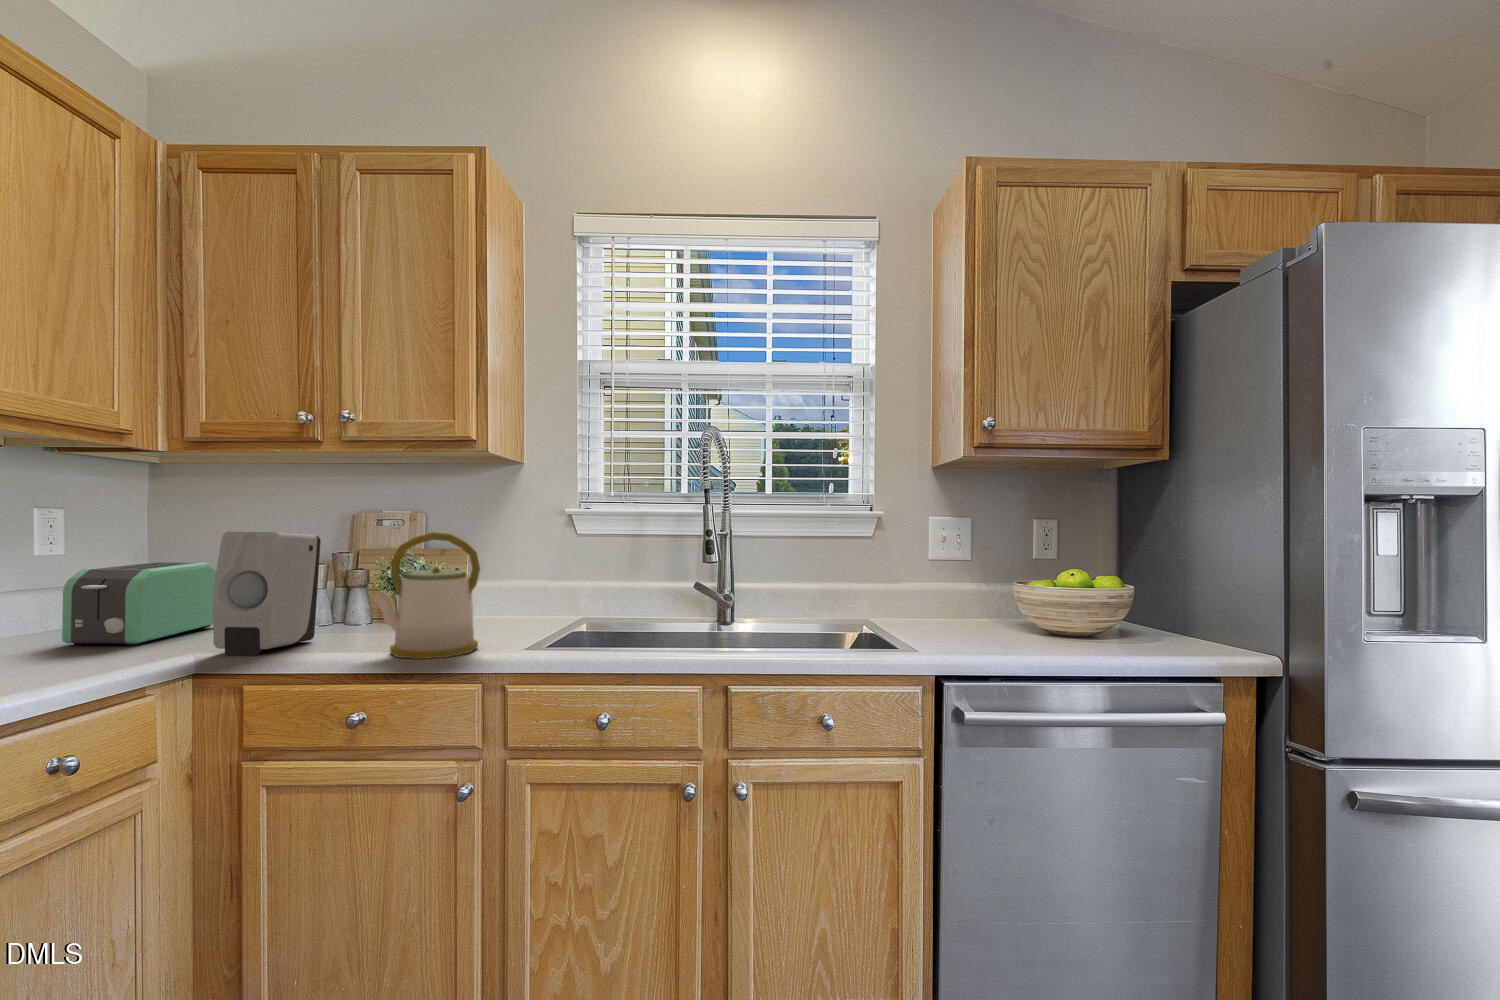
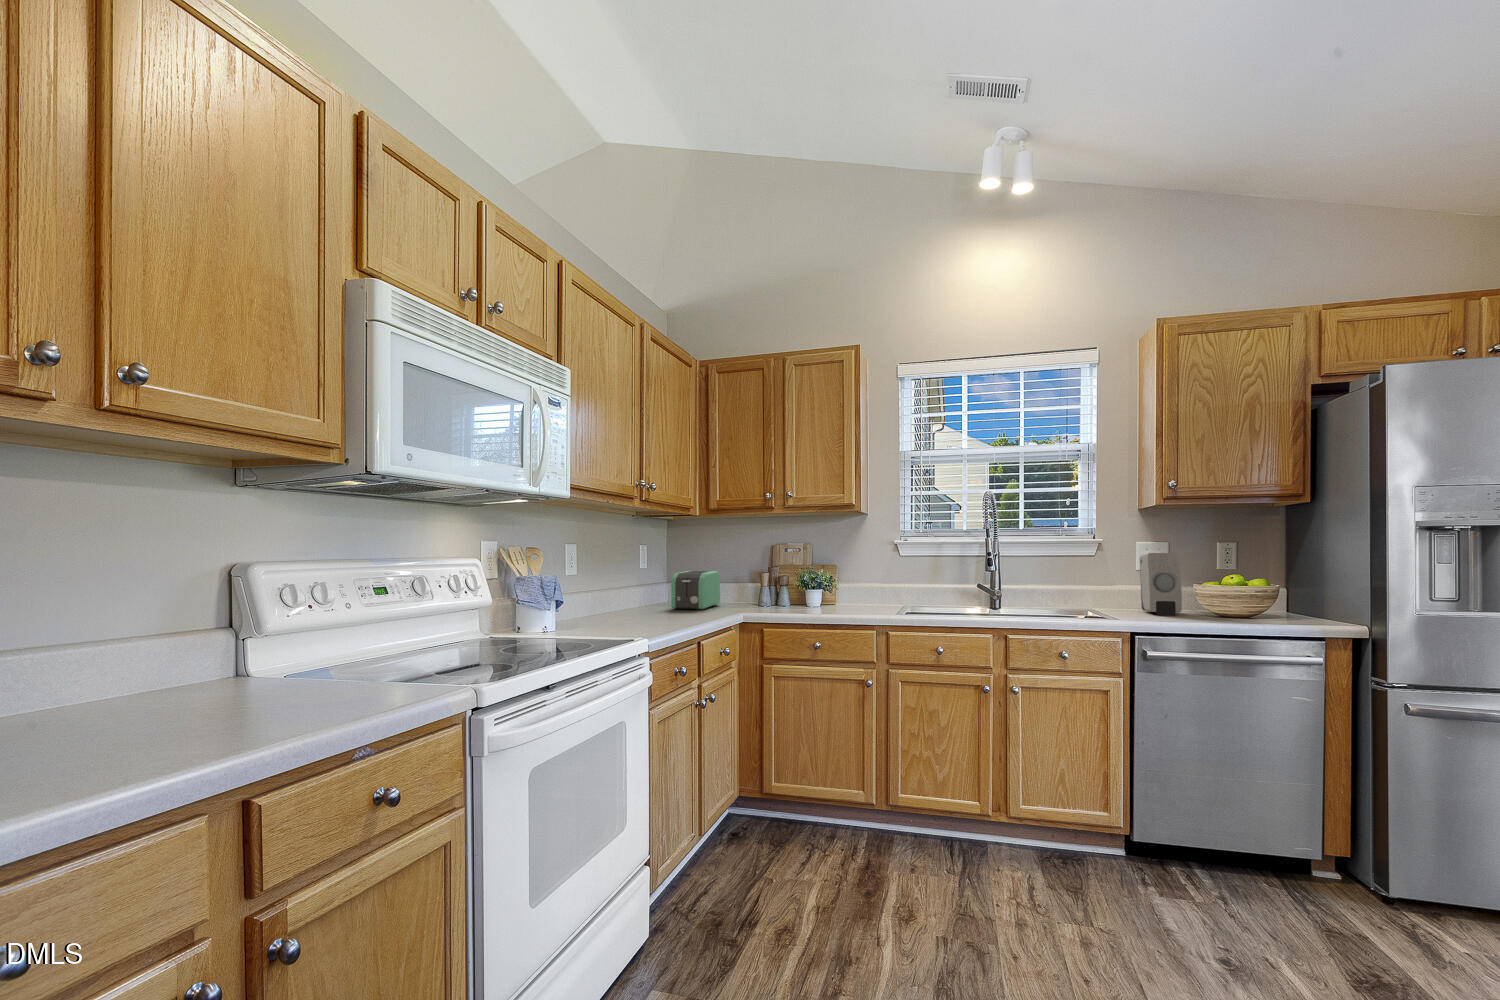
soap dispenser: present [213,532,321,656] -> present [1140,553,1182,616]
kettle: present [373,532,480,659] -> none [818,554,868,617]

